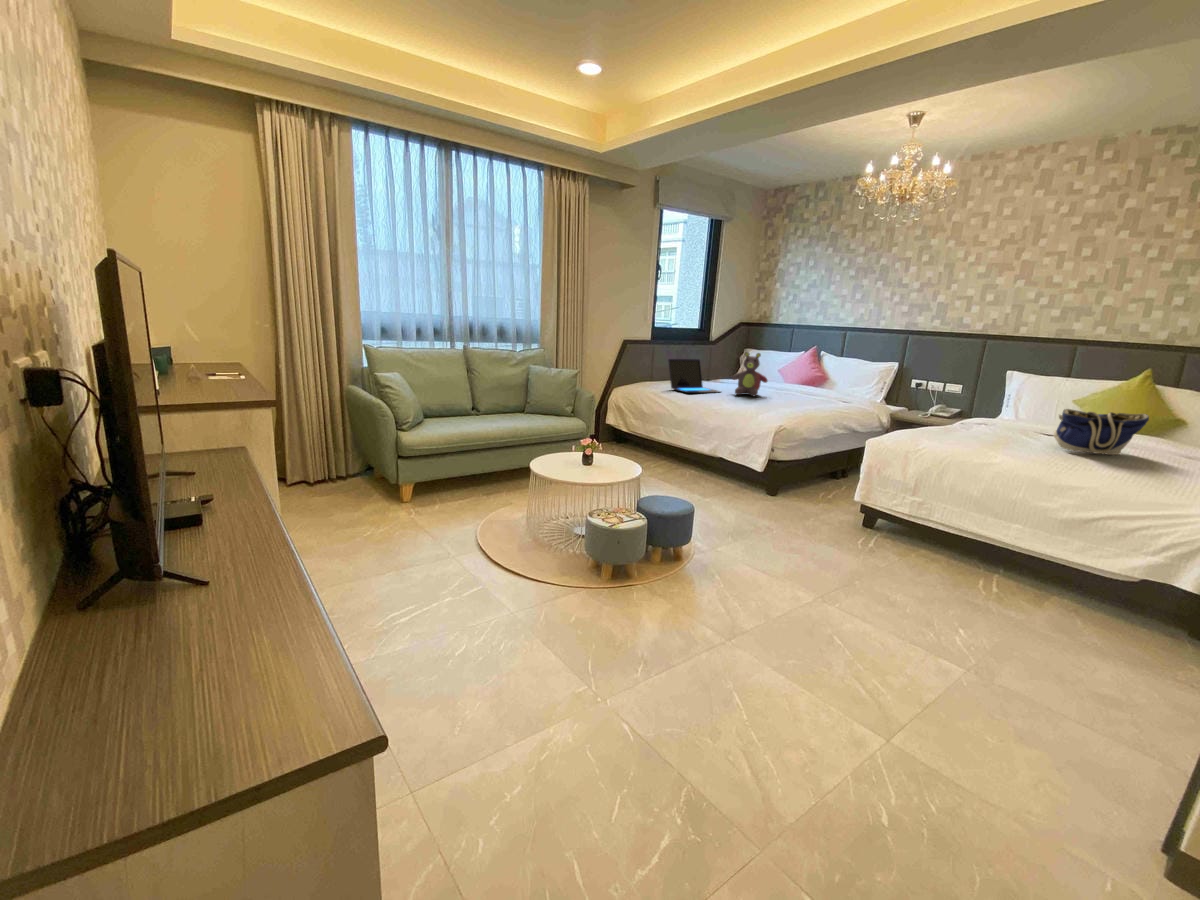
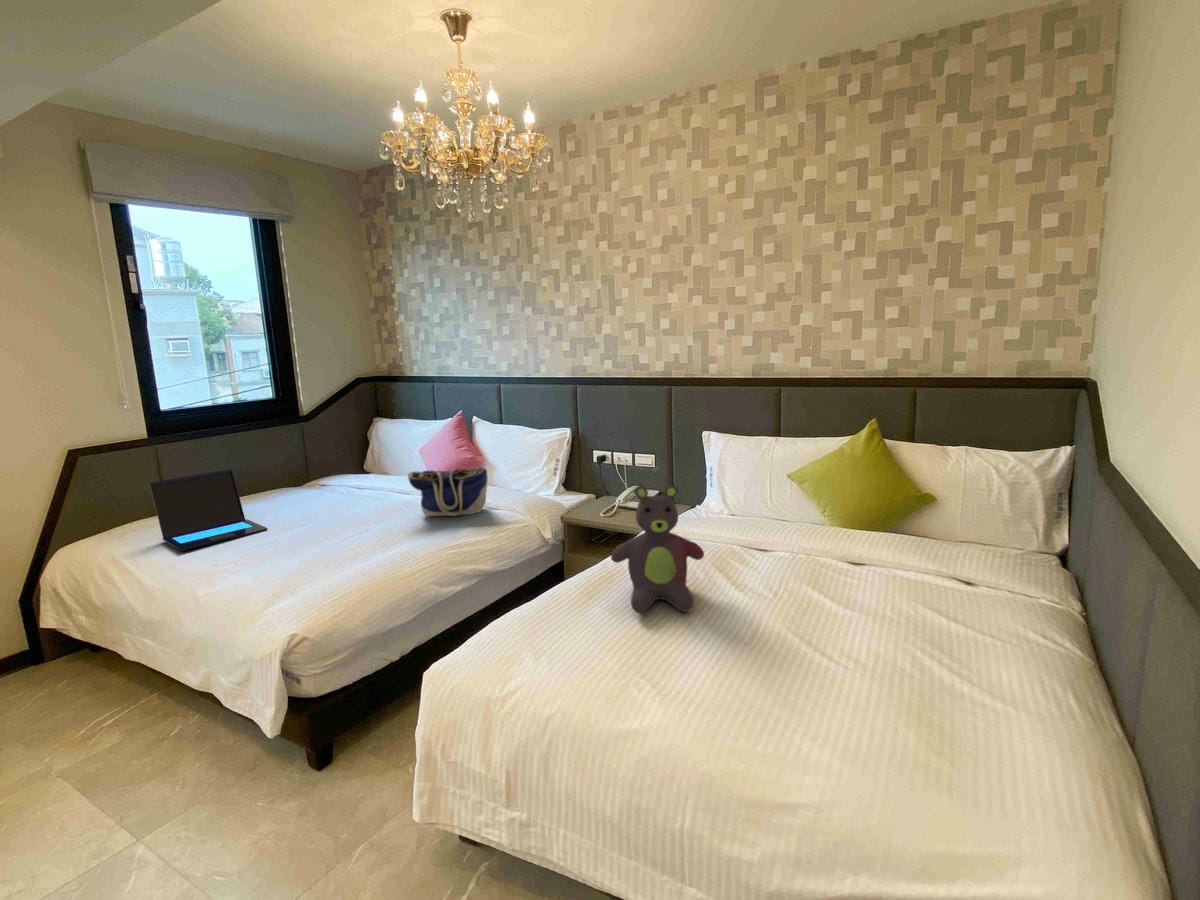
stuffed bear: present [732,352,767,396] -> present [611,485,704,613]
tote bag: present [1054,409,1149,455] -> present [408,467,487,516]

